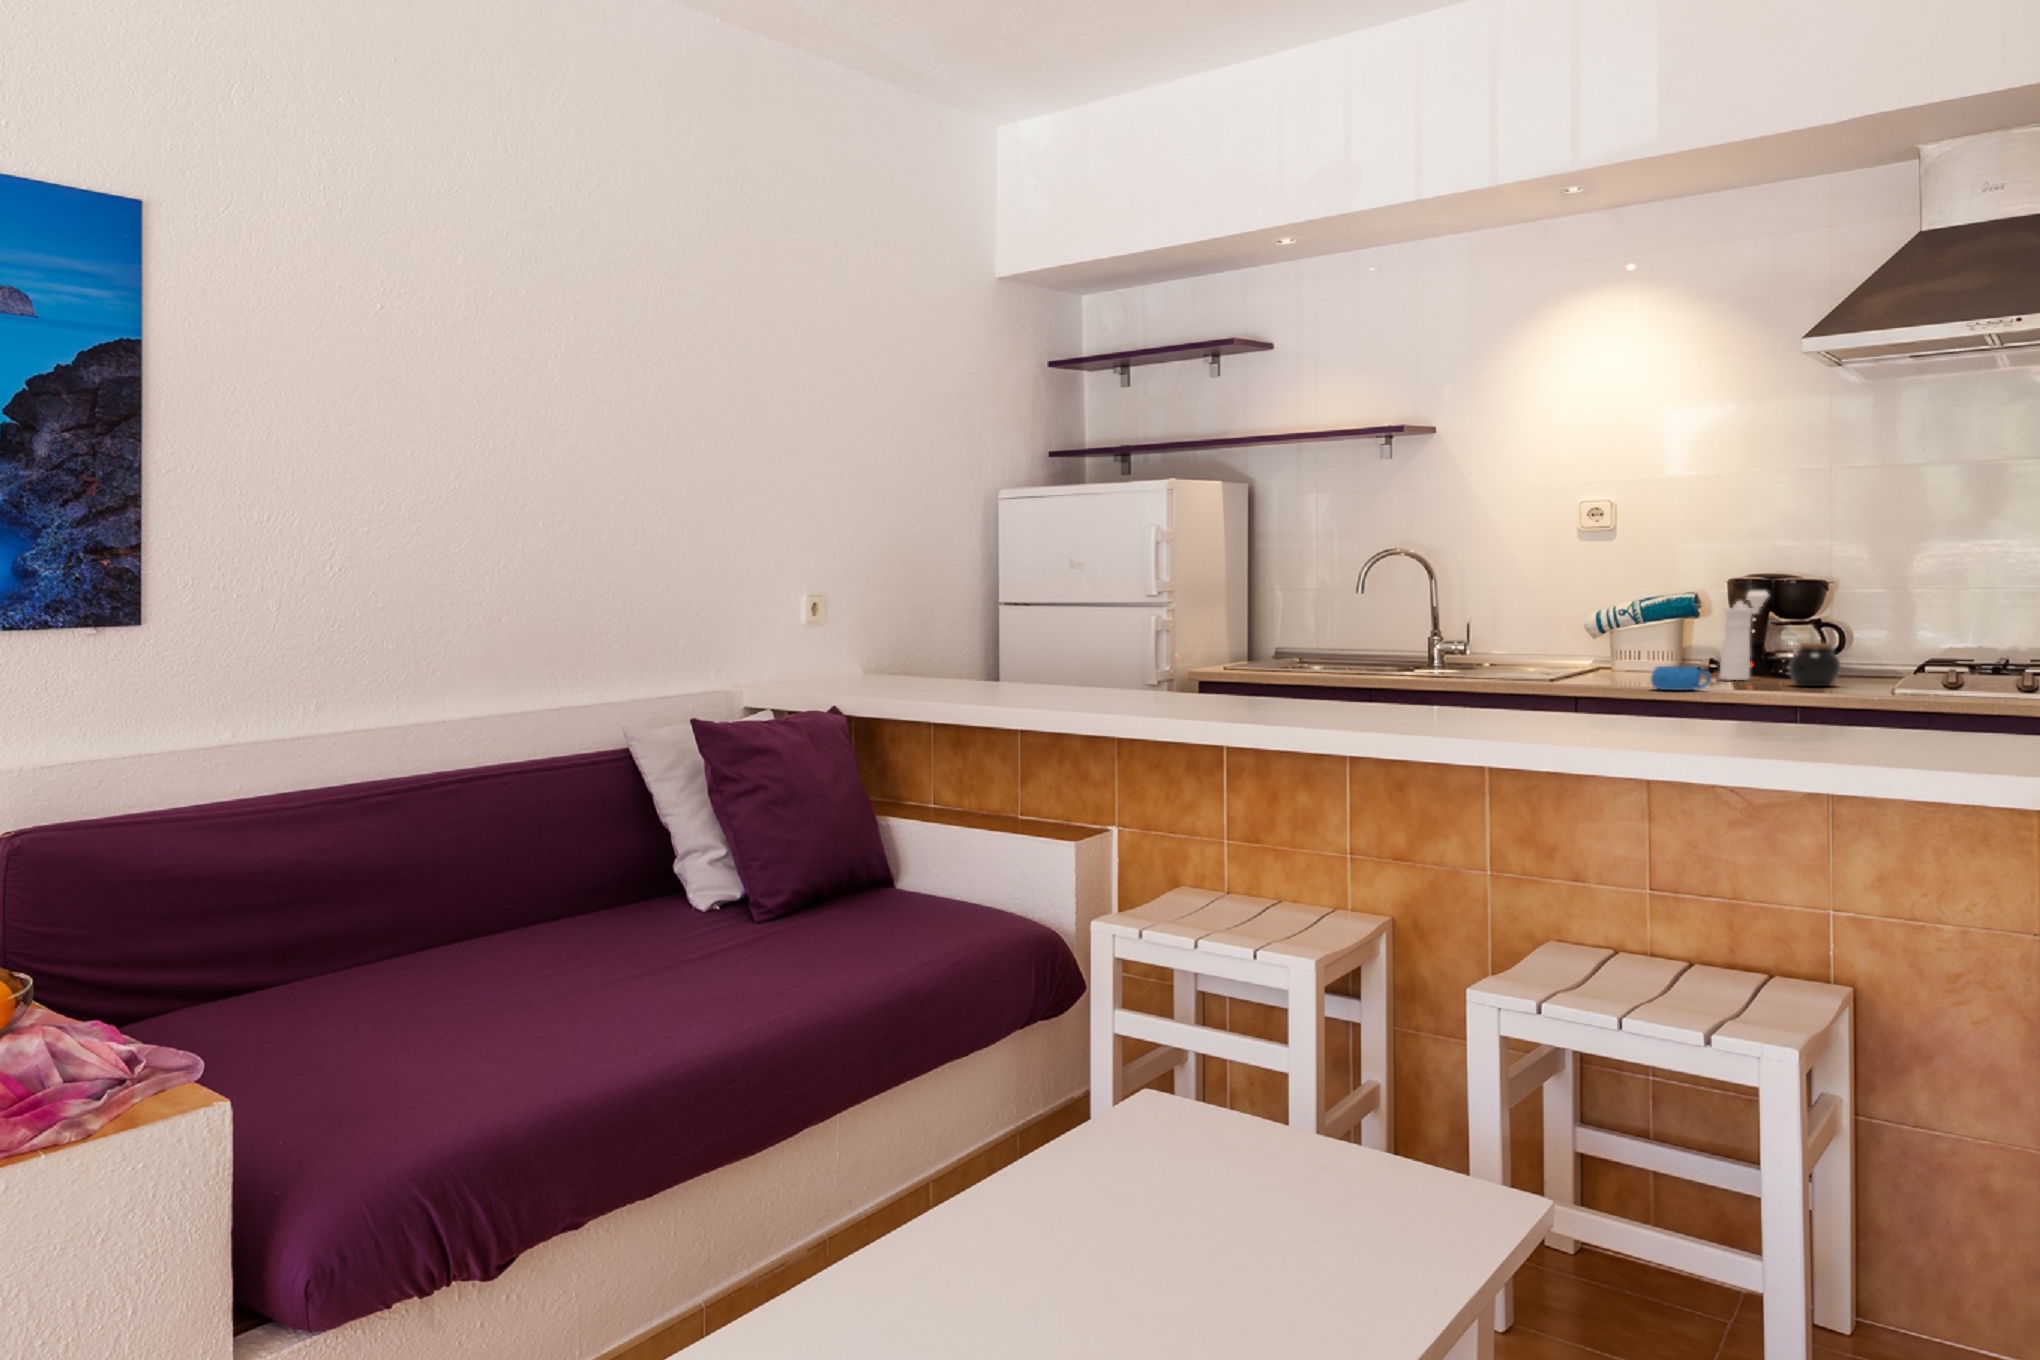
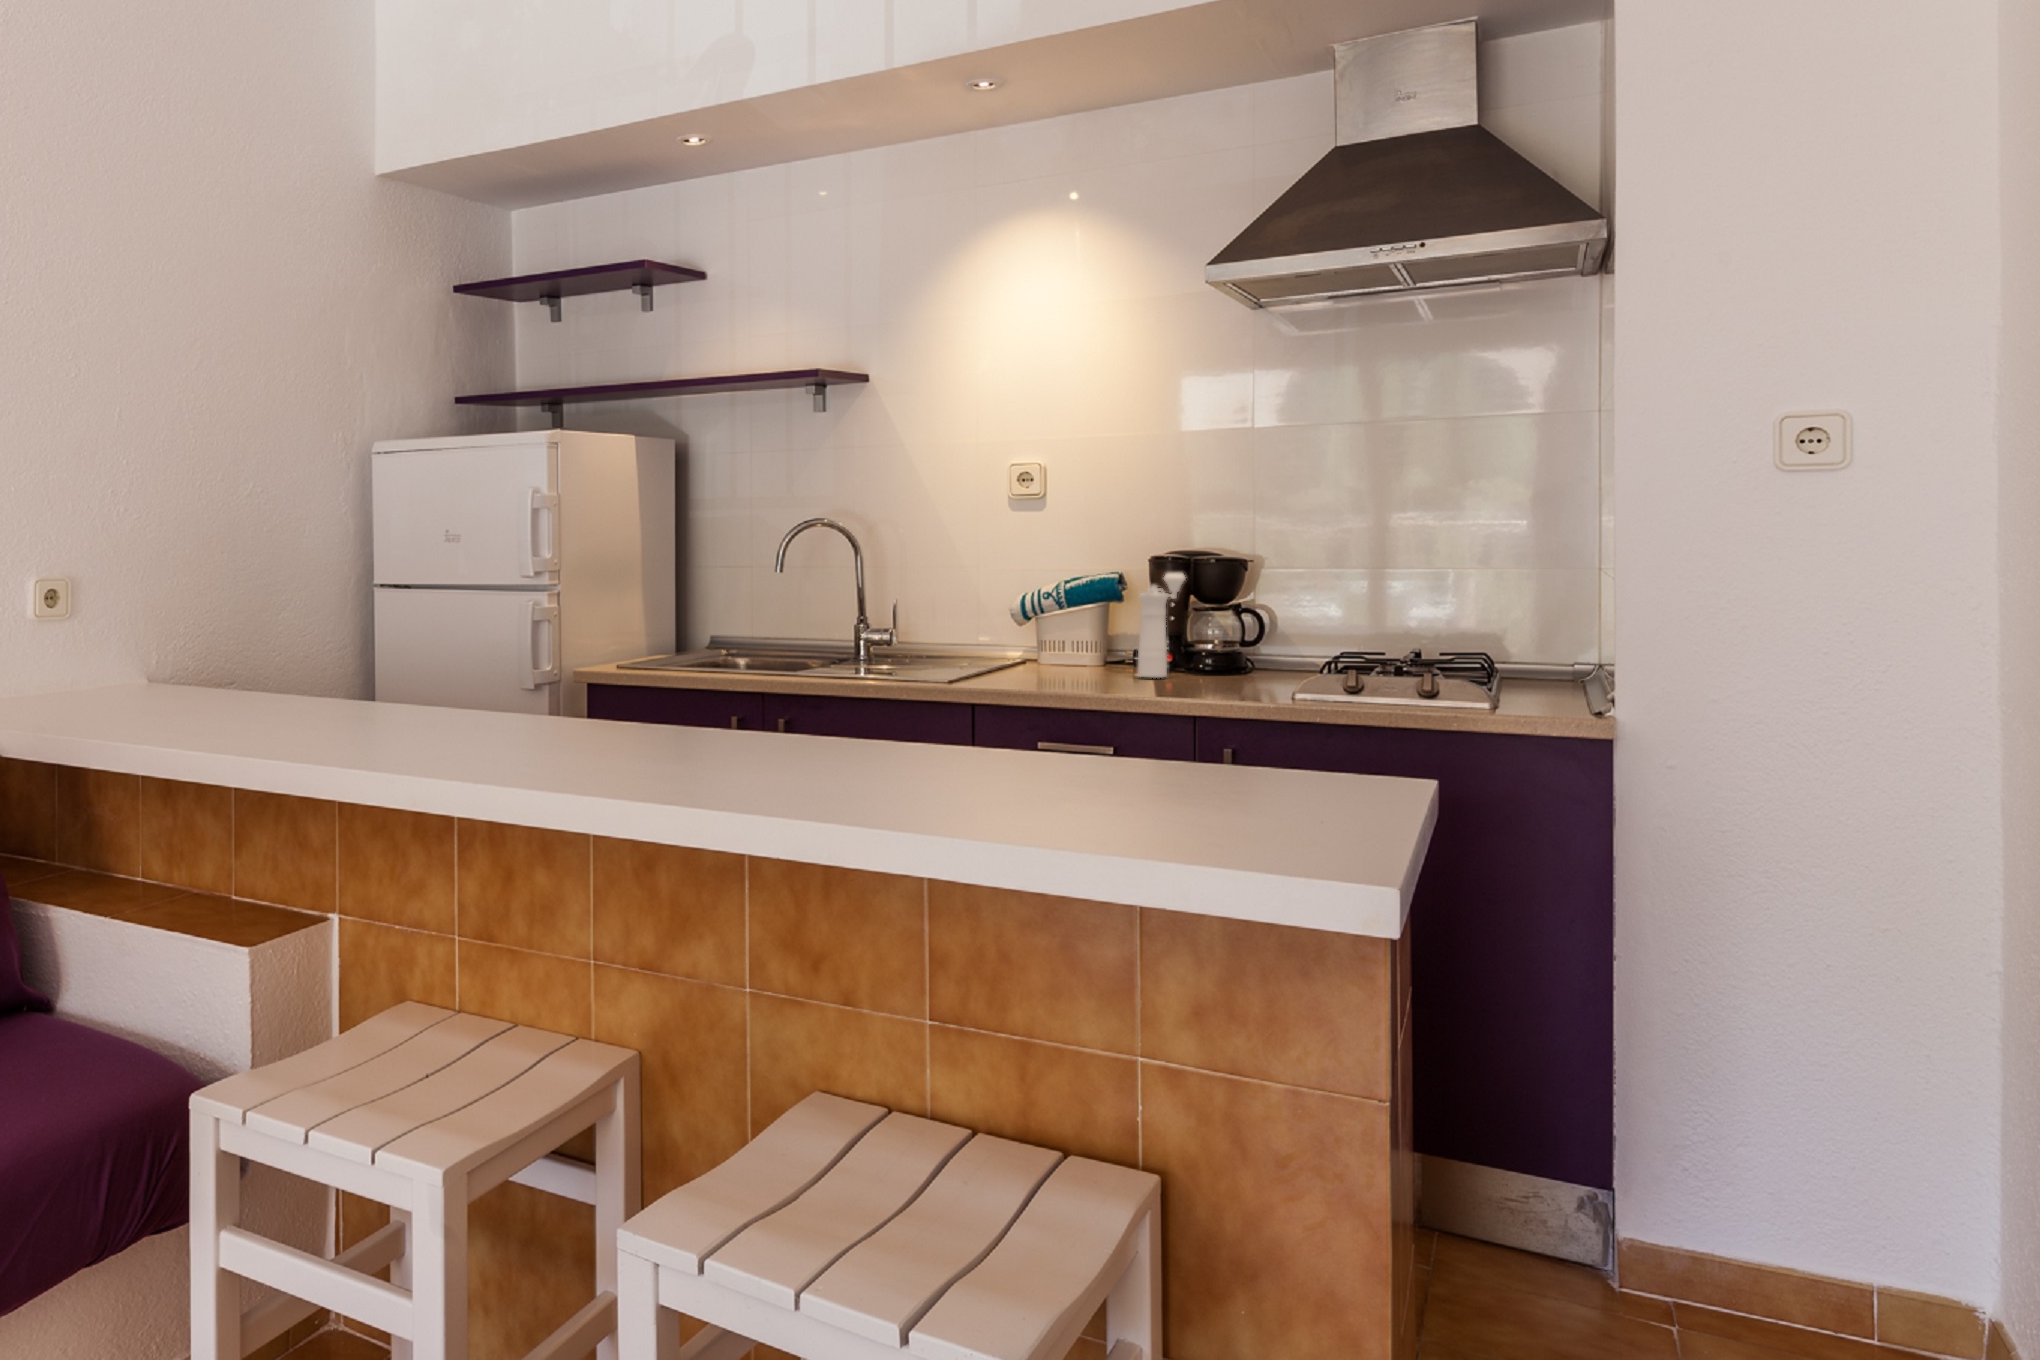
jar: present [1789,643,1840,686] -> none [1201,636,1252,687]
mug: present [1651,666,1711,690] -> none [1057,664,1117,694]

